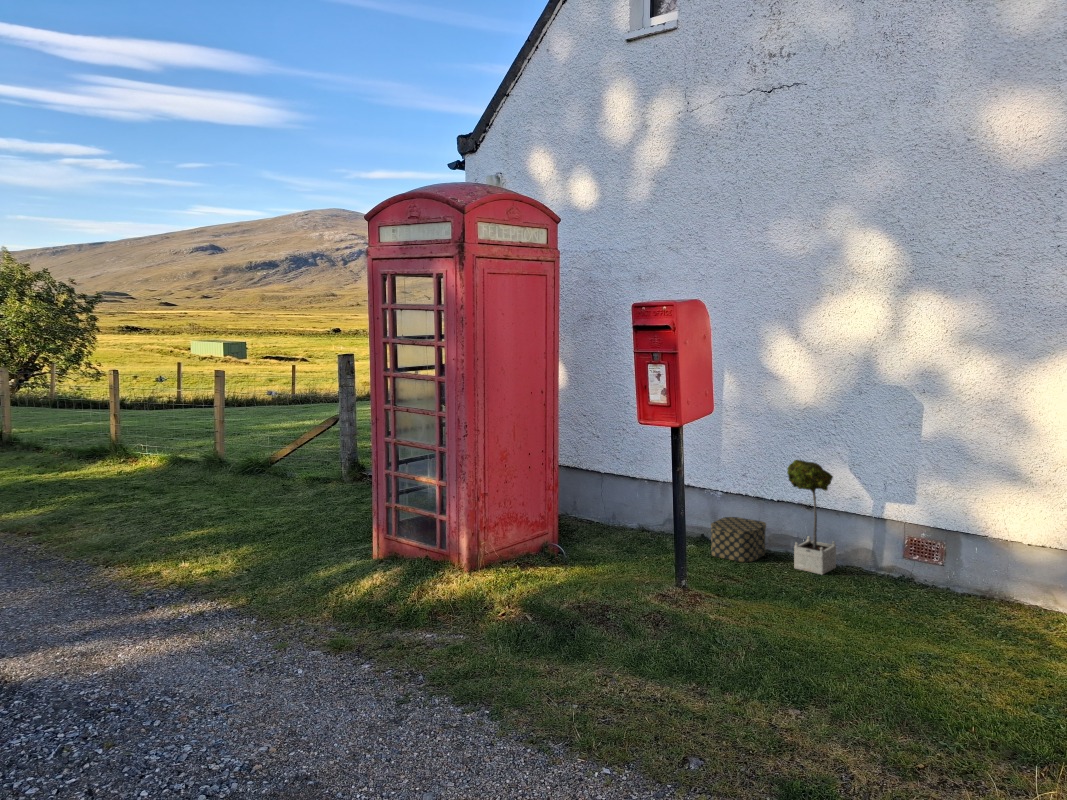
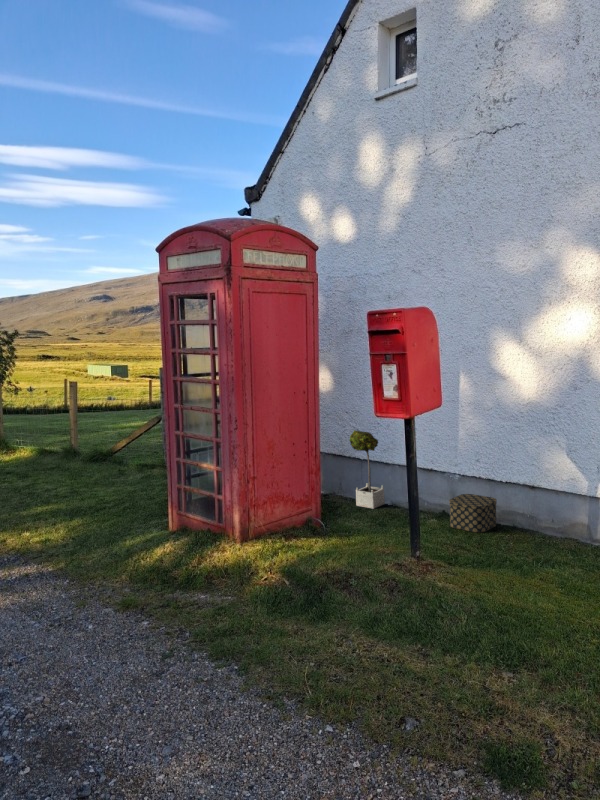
potted tree: present [787,460,836,574] -> present [349,430,385,509]

